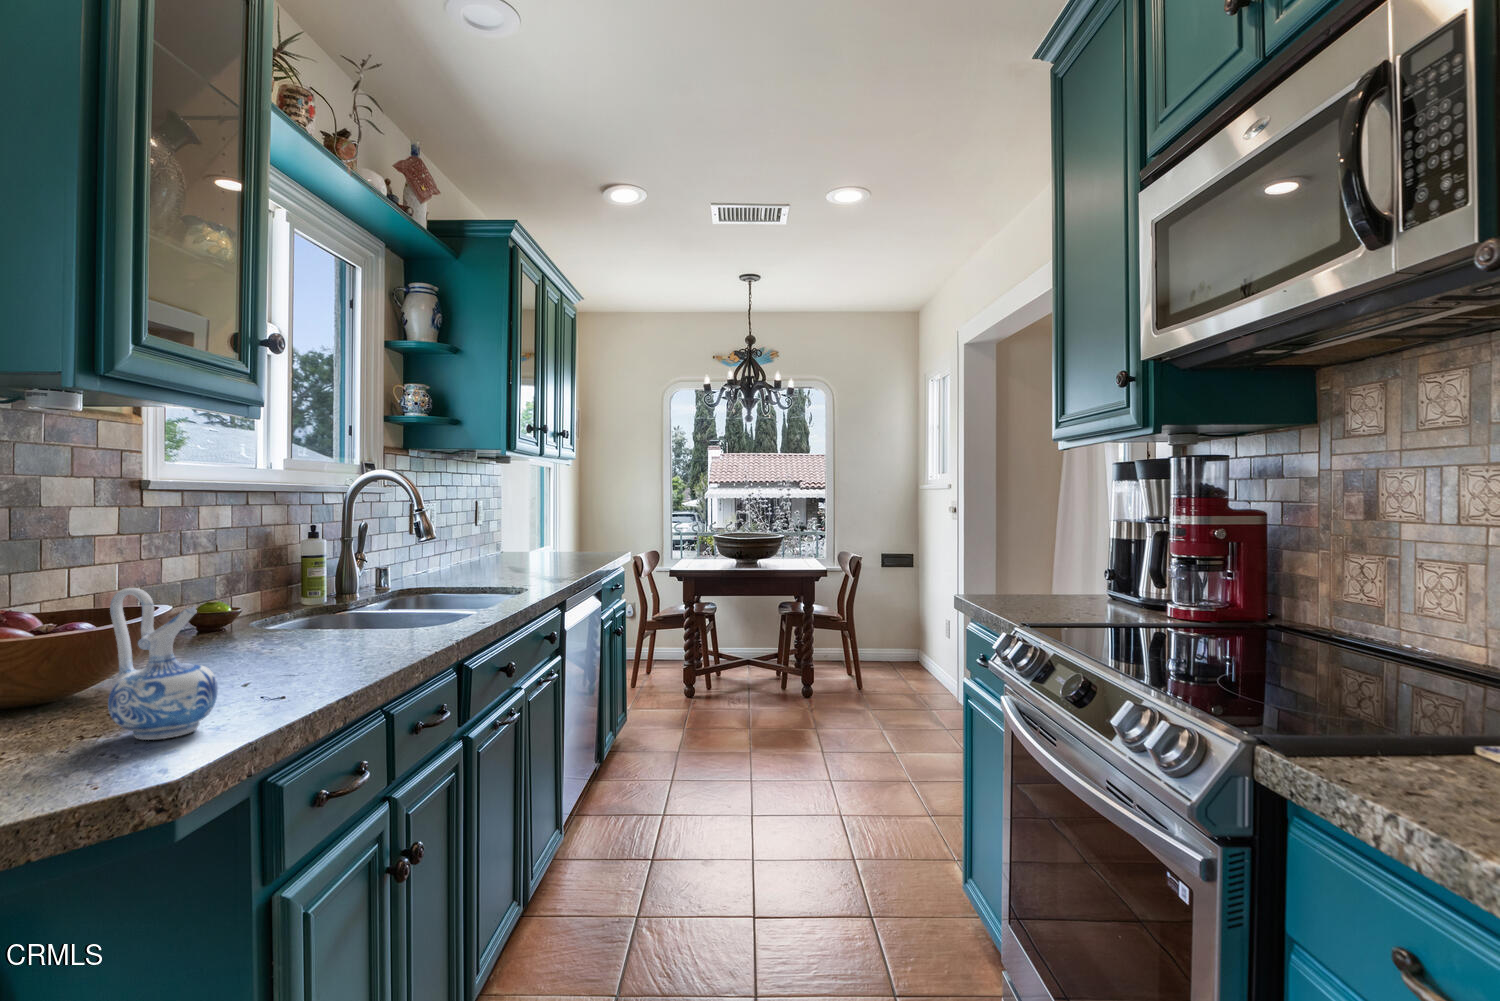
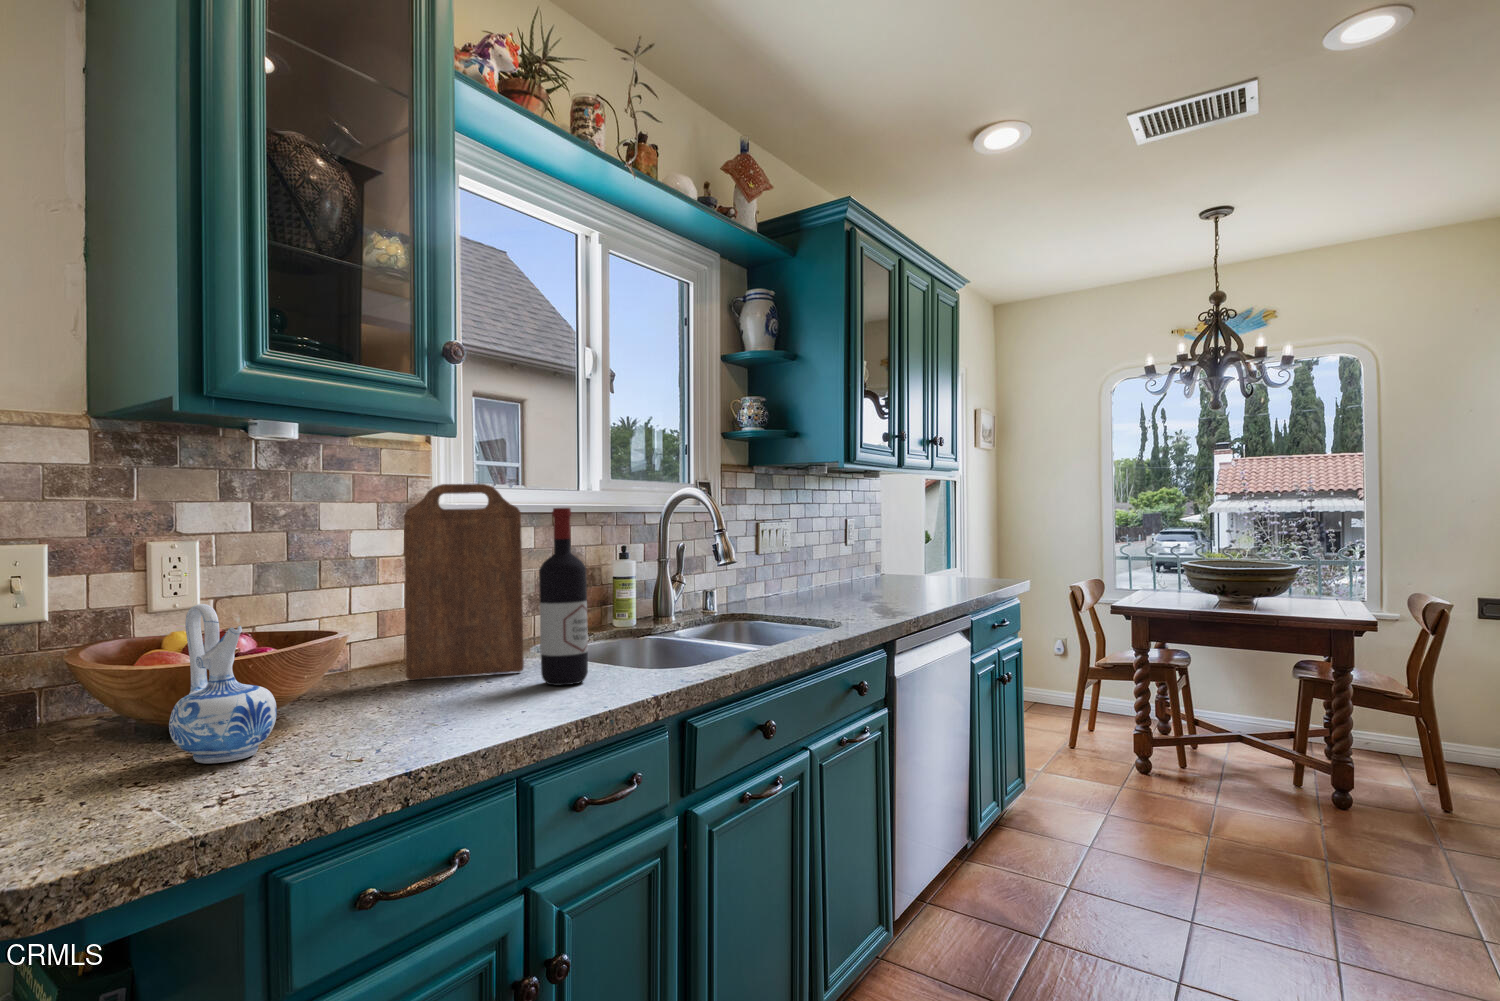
cutting board: none [185,466,310,661] -> present [404,484,524,680]
wine bottle: none [352,493,398,652] -> present [539,508,588,685]

